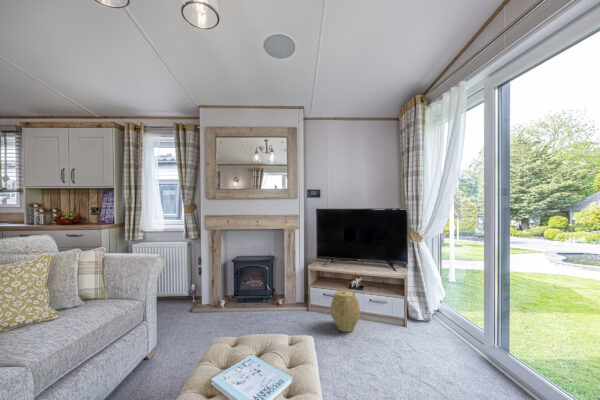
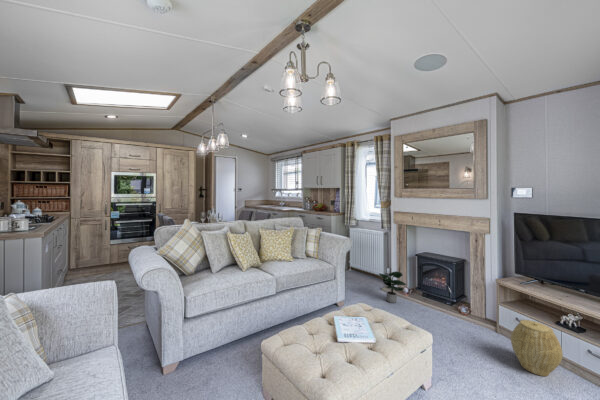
potted plant: none [198,284,232,325] -> present [379,271,406,303]

